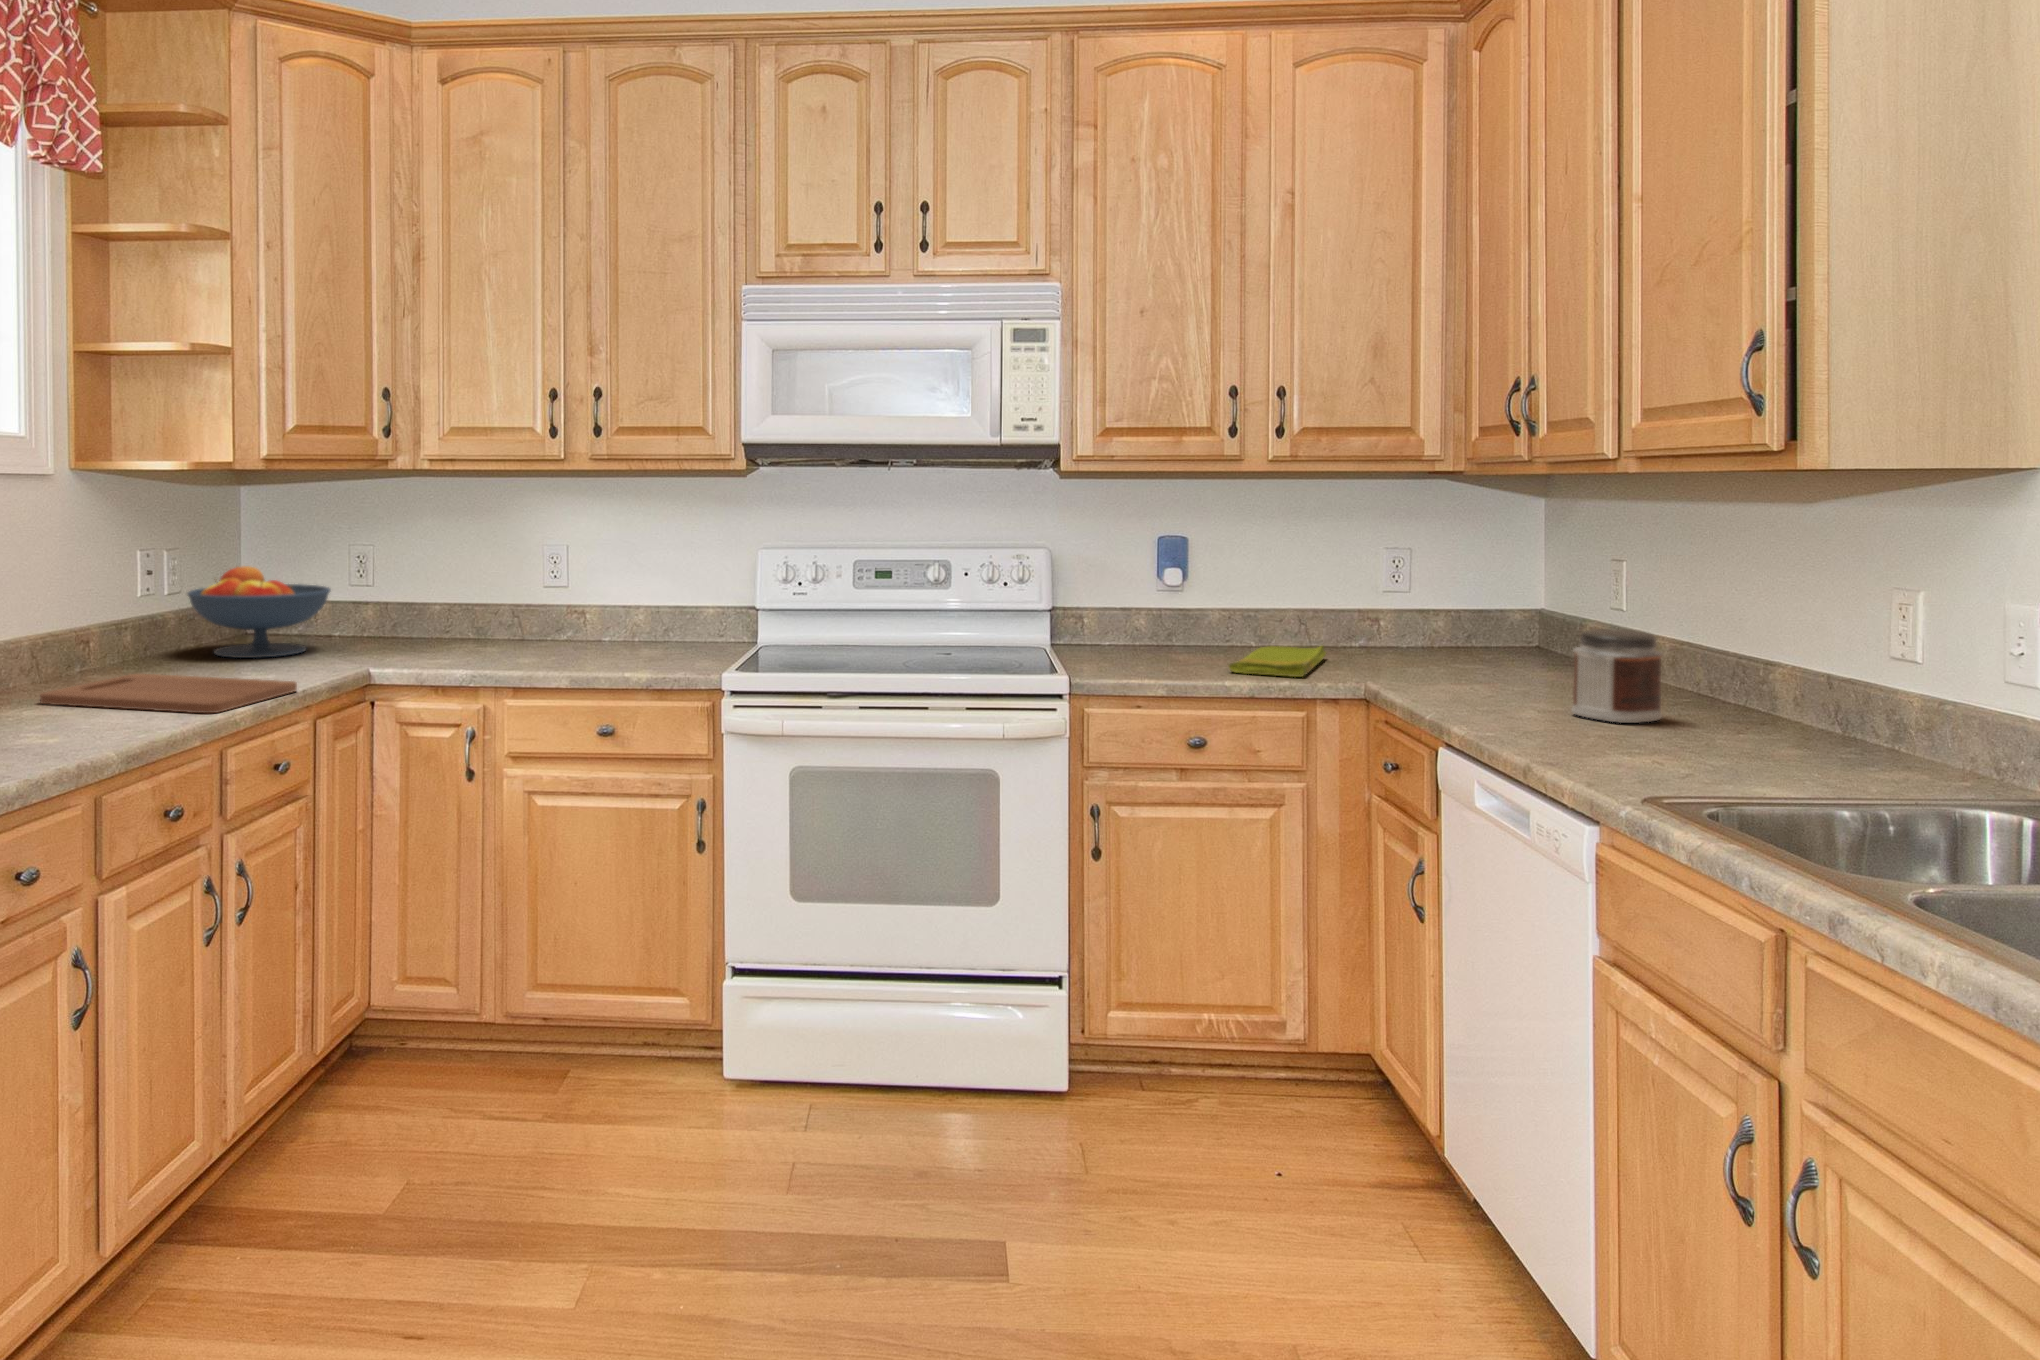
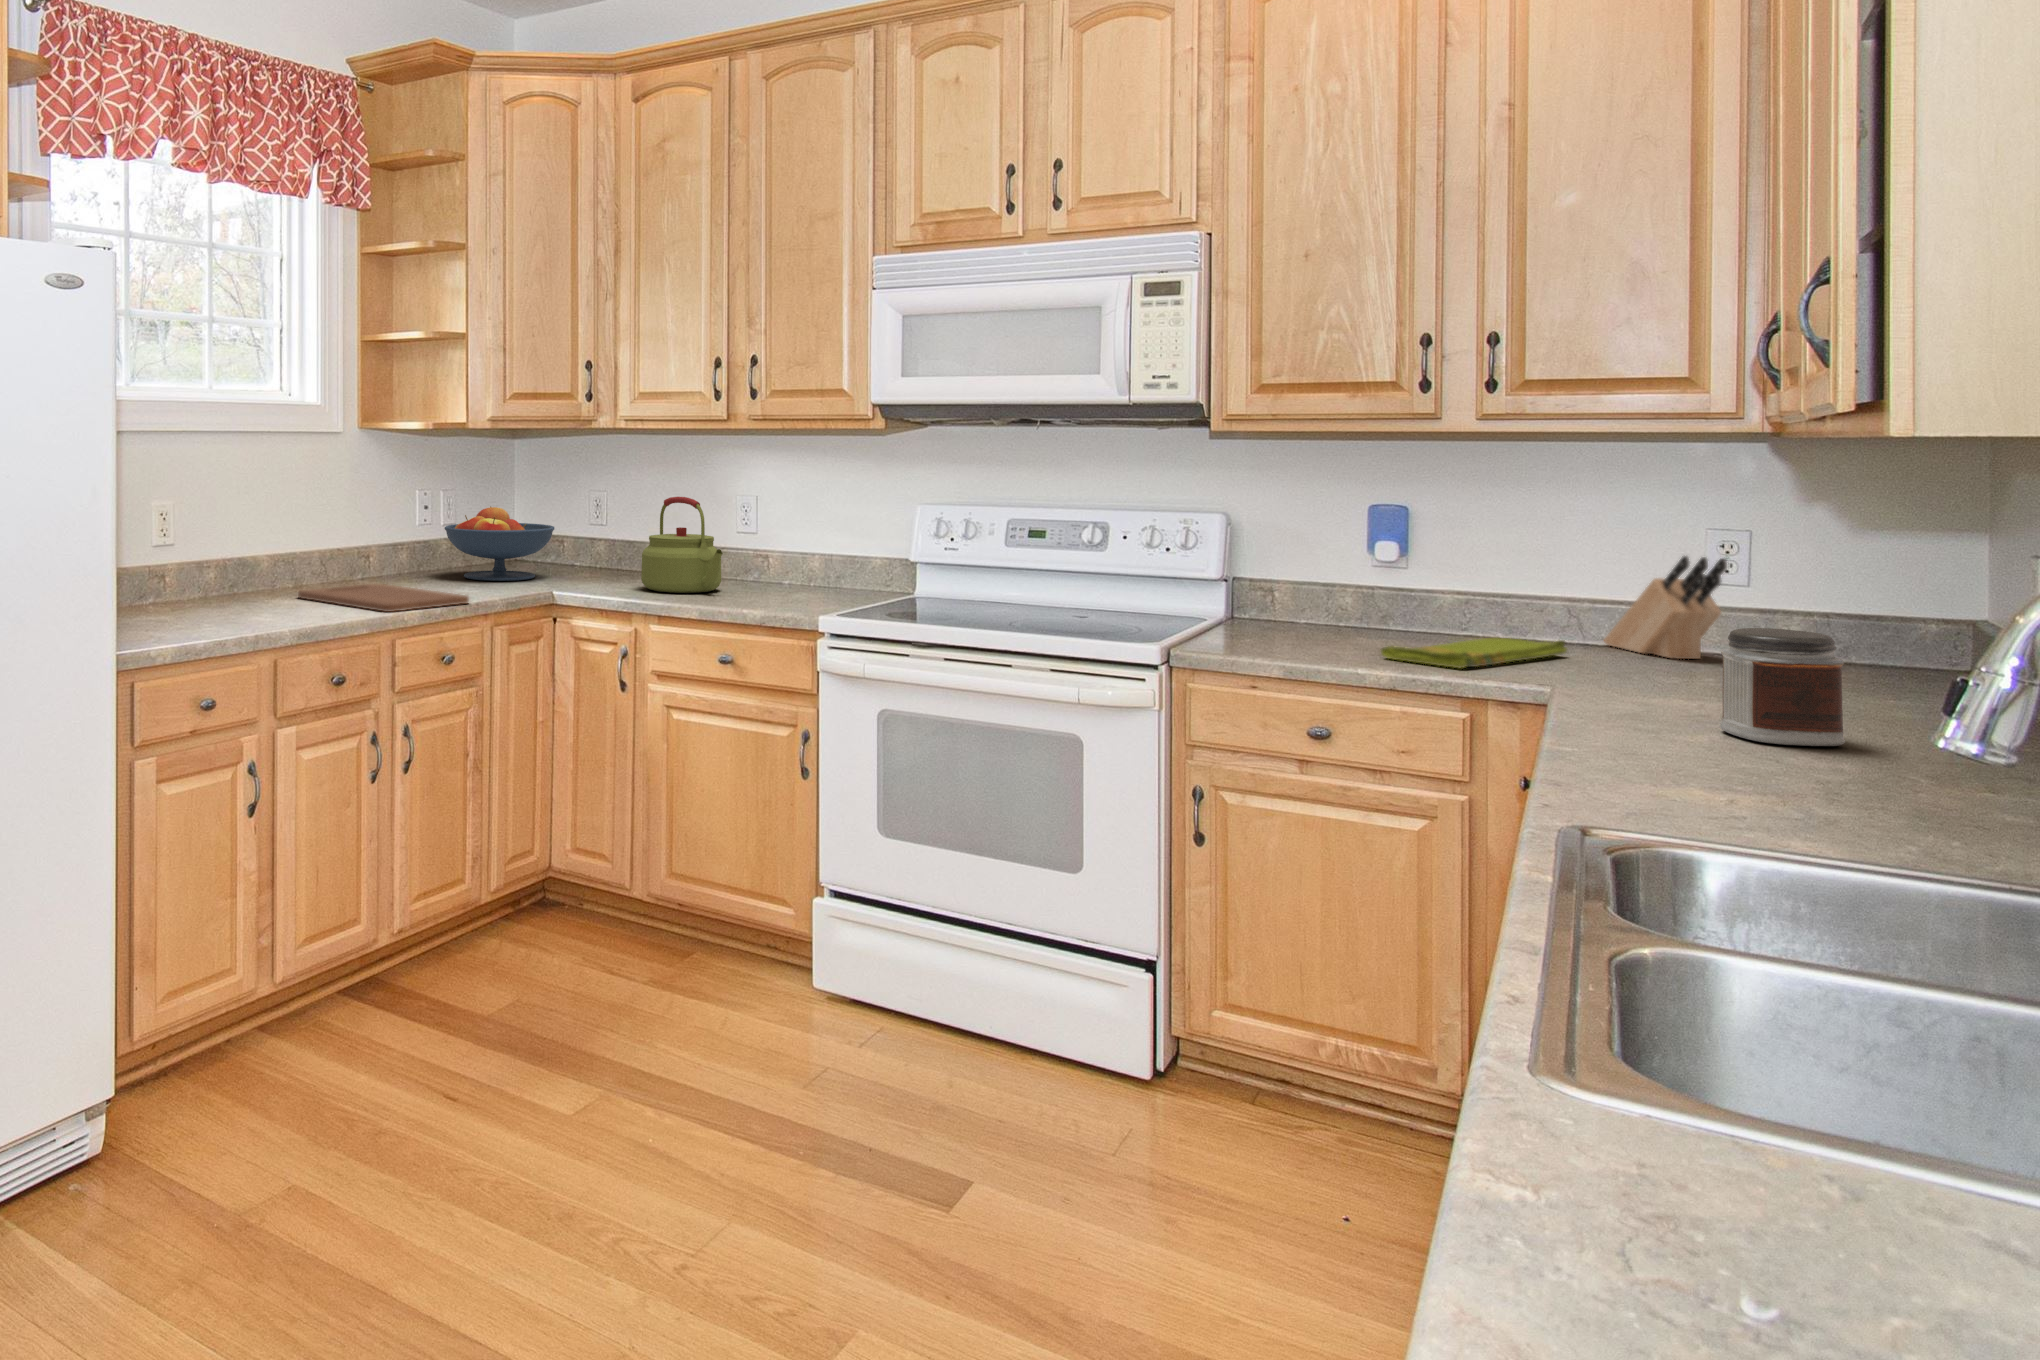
kettle: none [458,547,564,656] -> present [641,497,723,593]
knife block: none [1316,571,1420,654] -> present [1604,556,1727,659]

